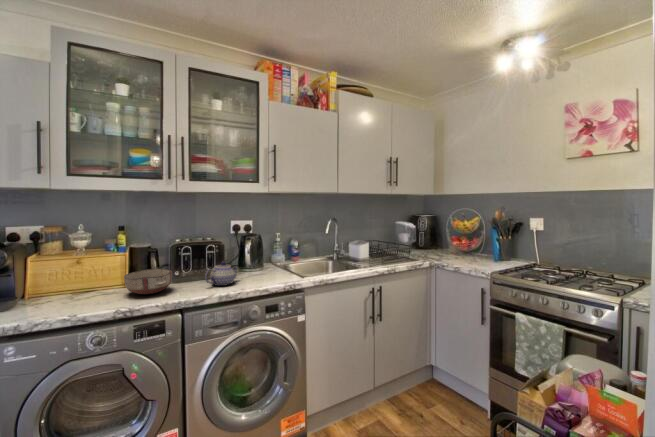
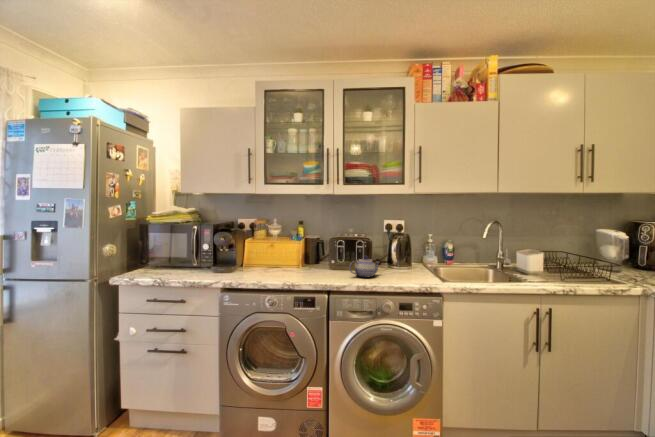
ceramic bowl: present [124,269,172,294] -> none [293,256,326,275]

